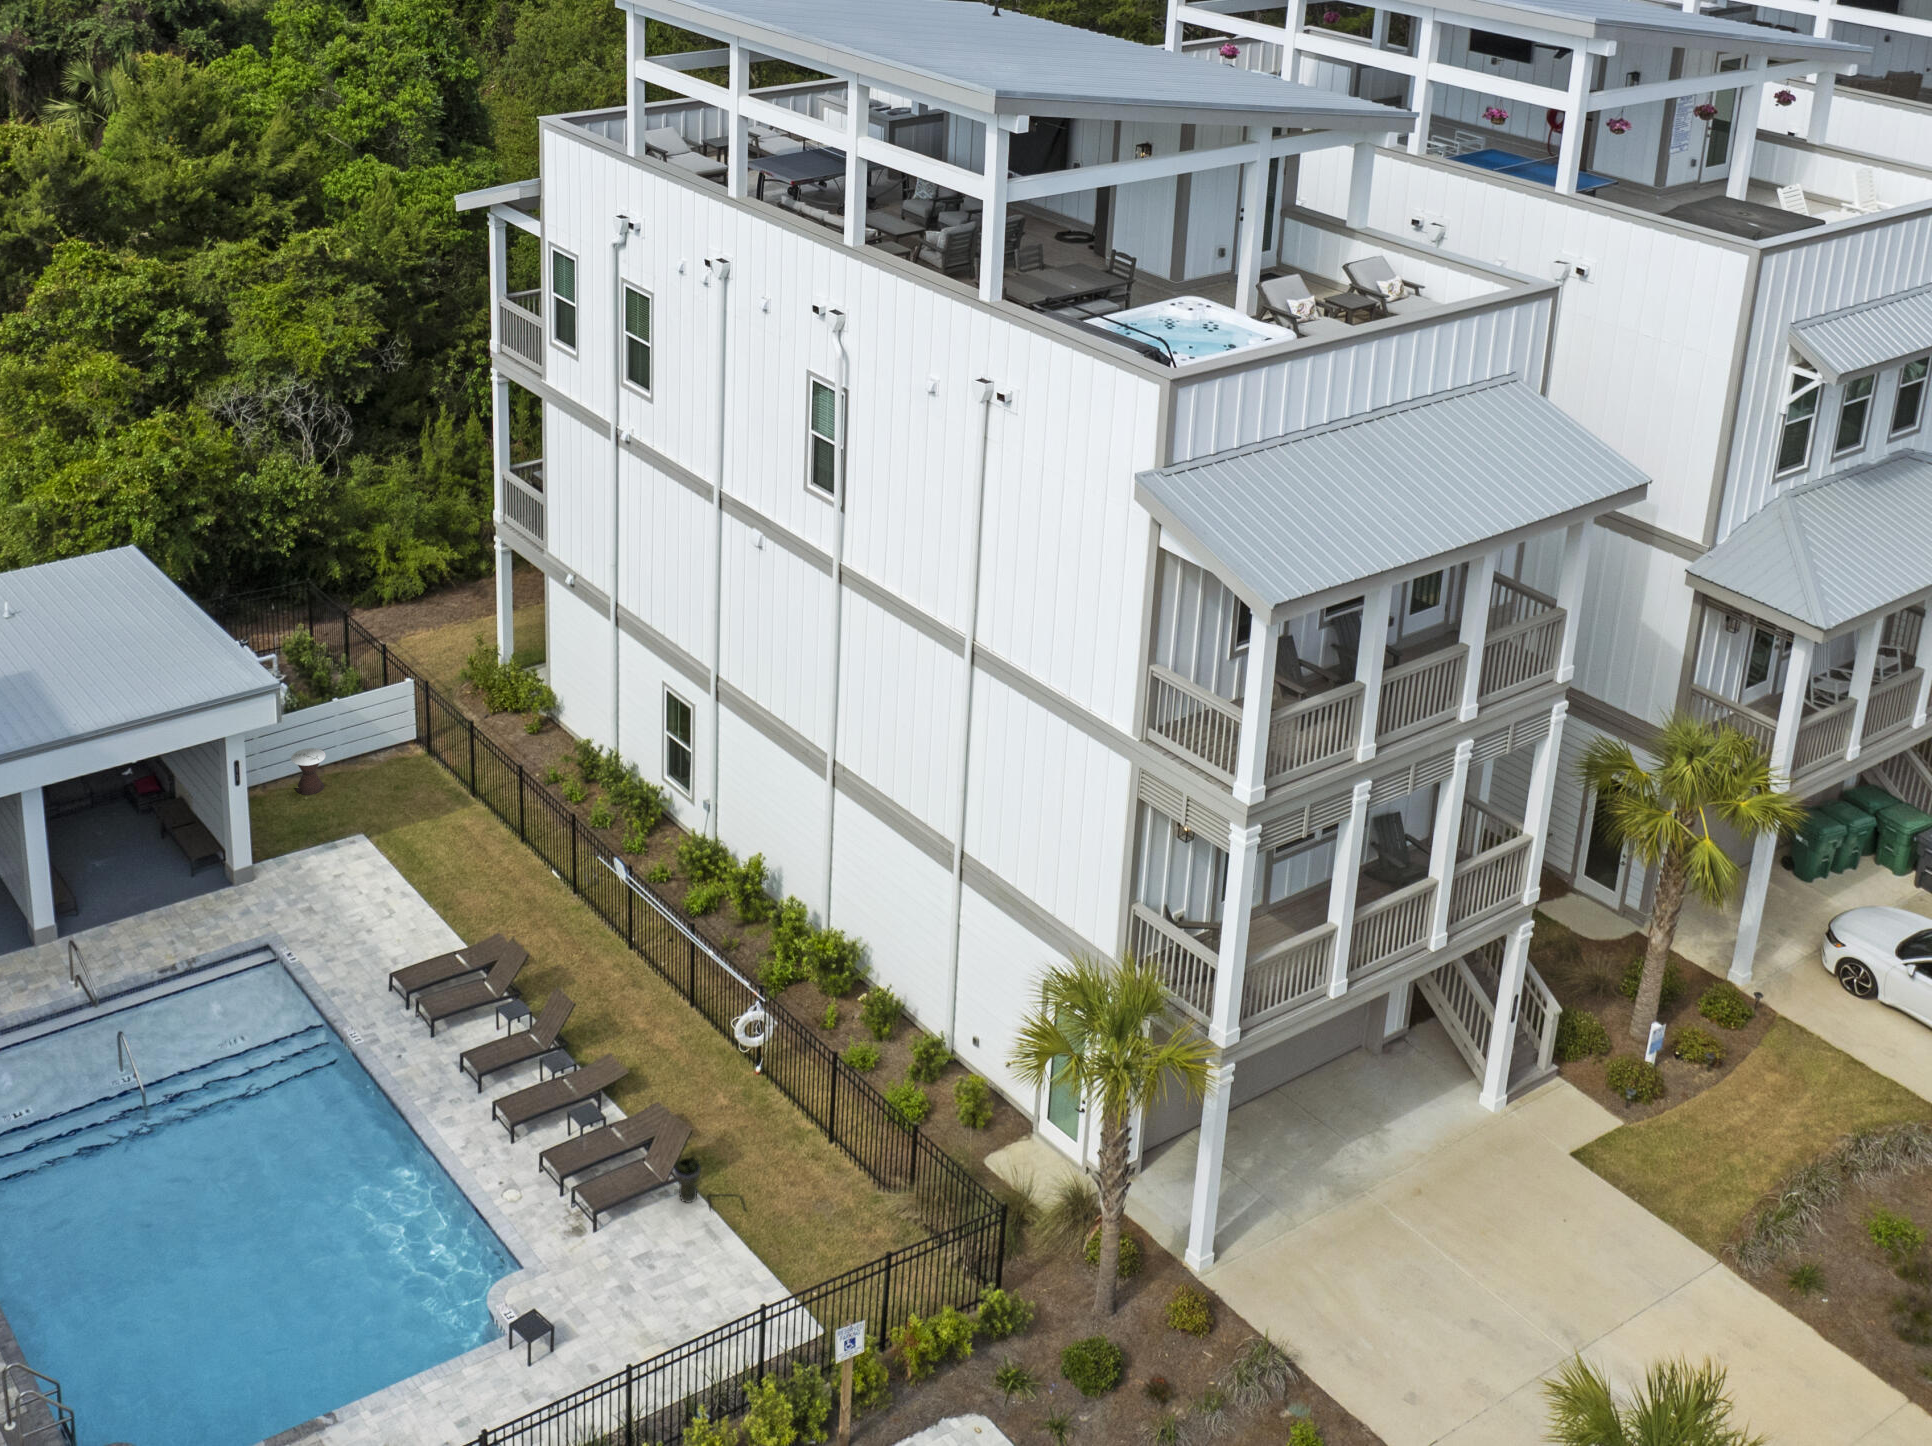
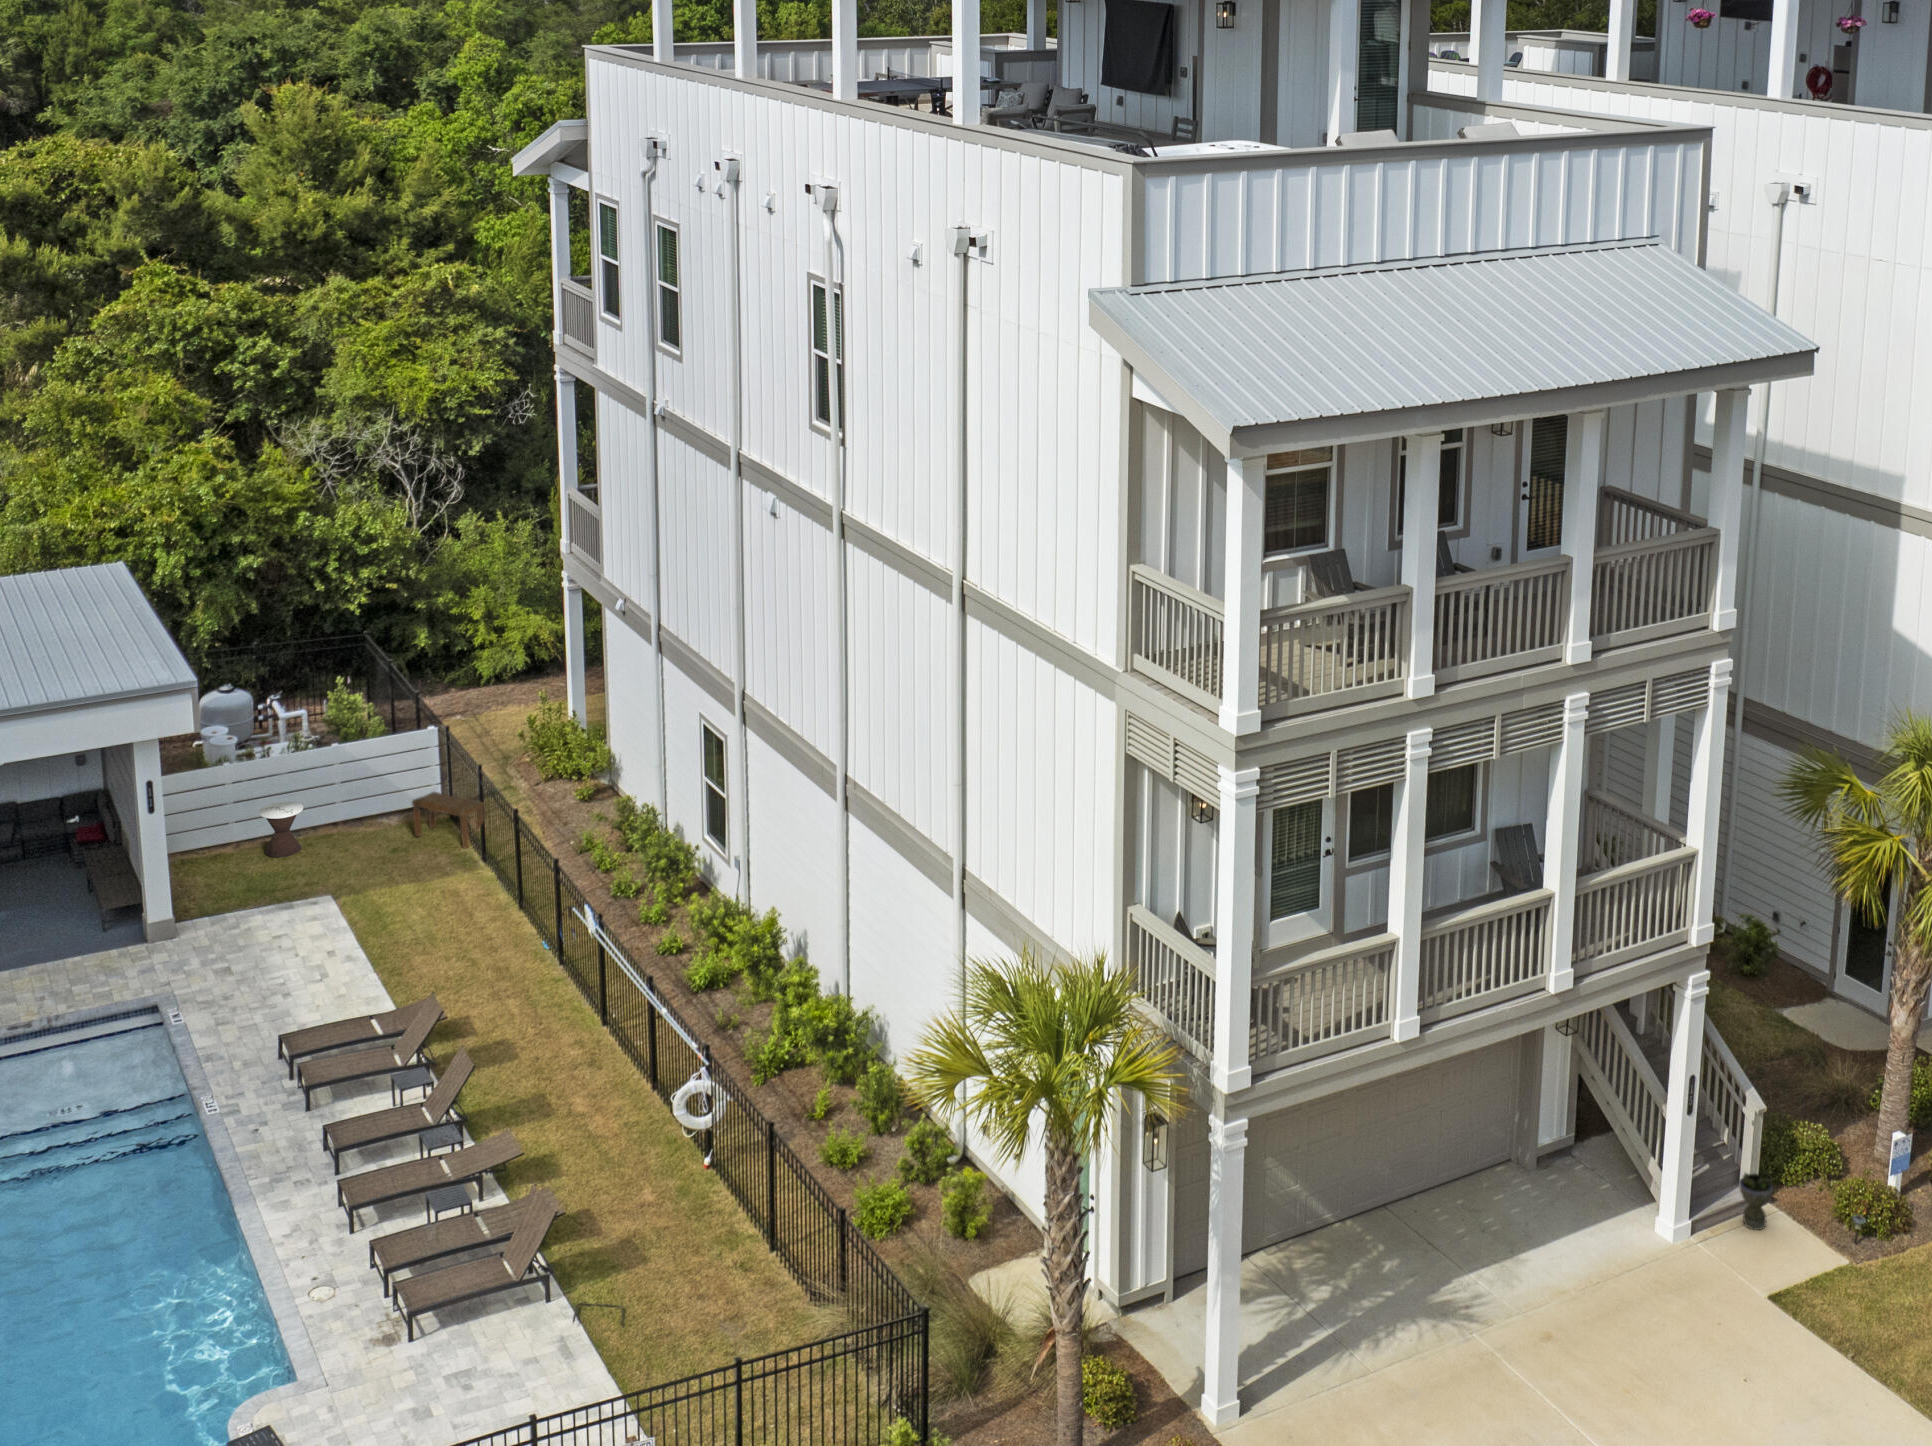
bench: none [410,734,471,782] -> present [412,792,485,848]
planter: present [674,1155,701,1203] -> present [1739,1172,1773,1230]

